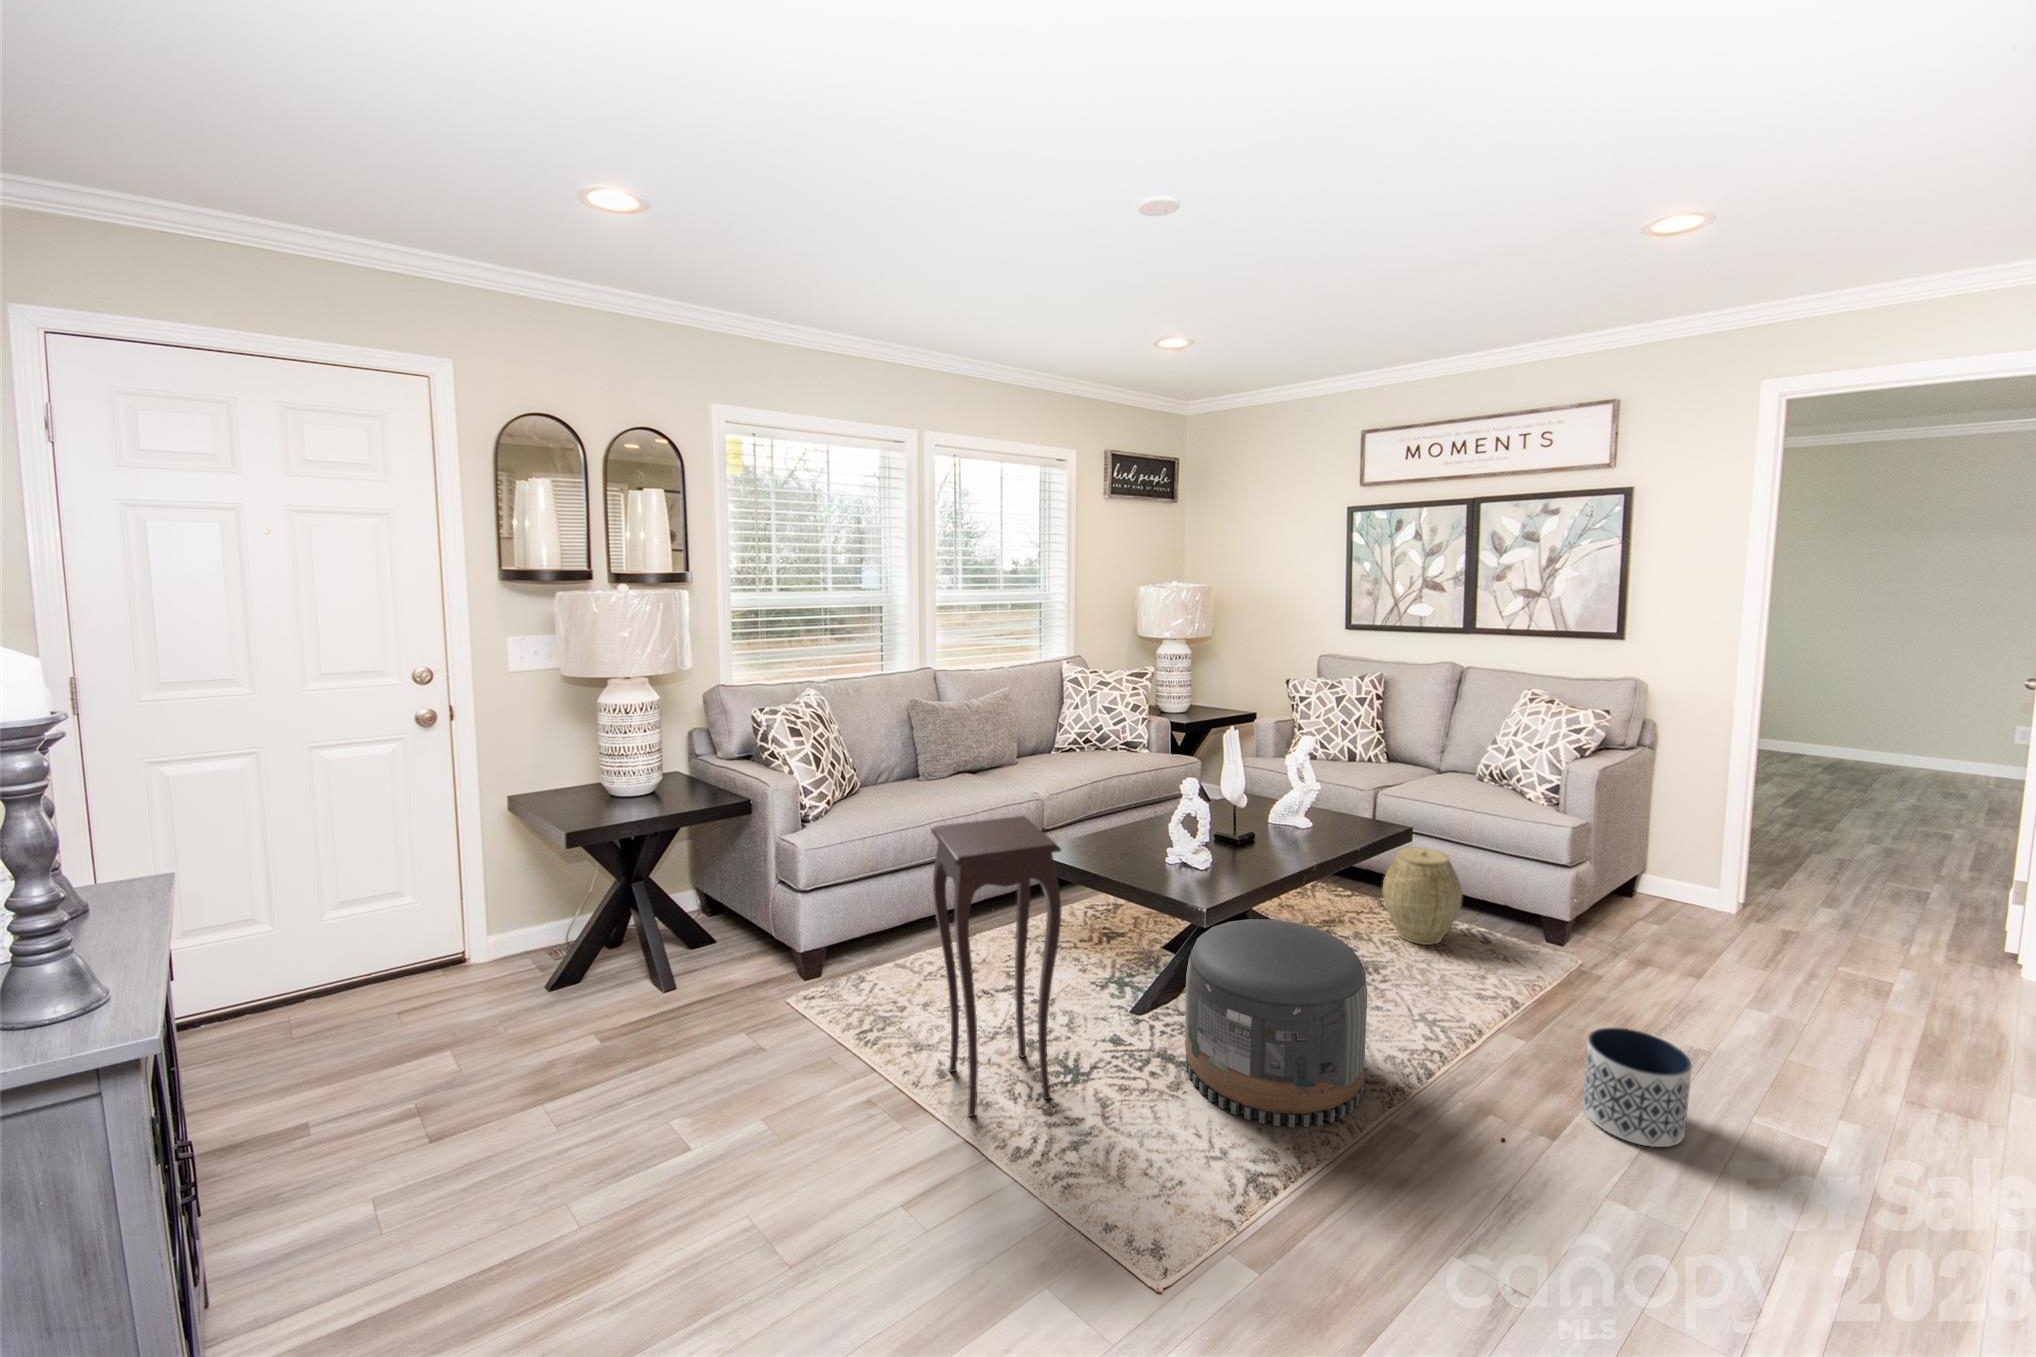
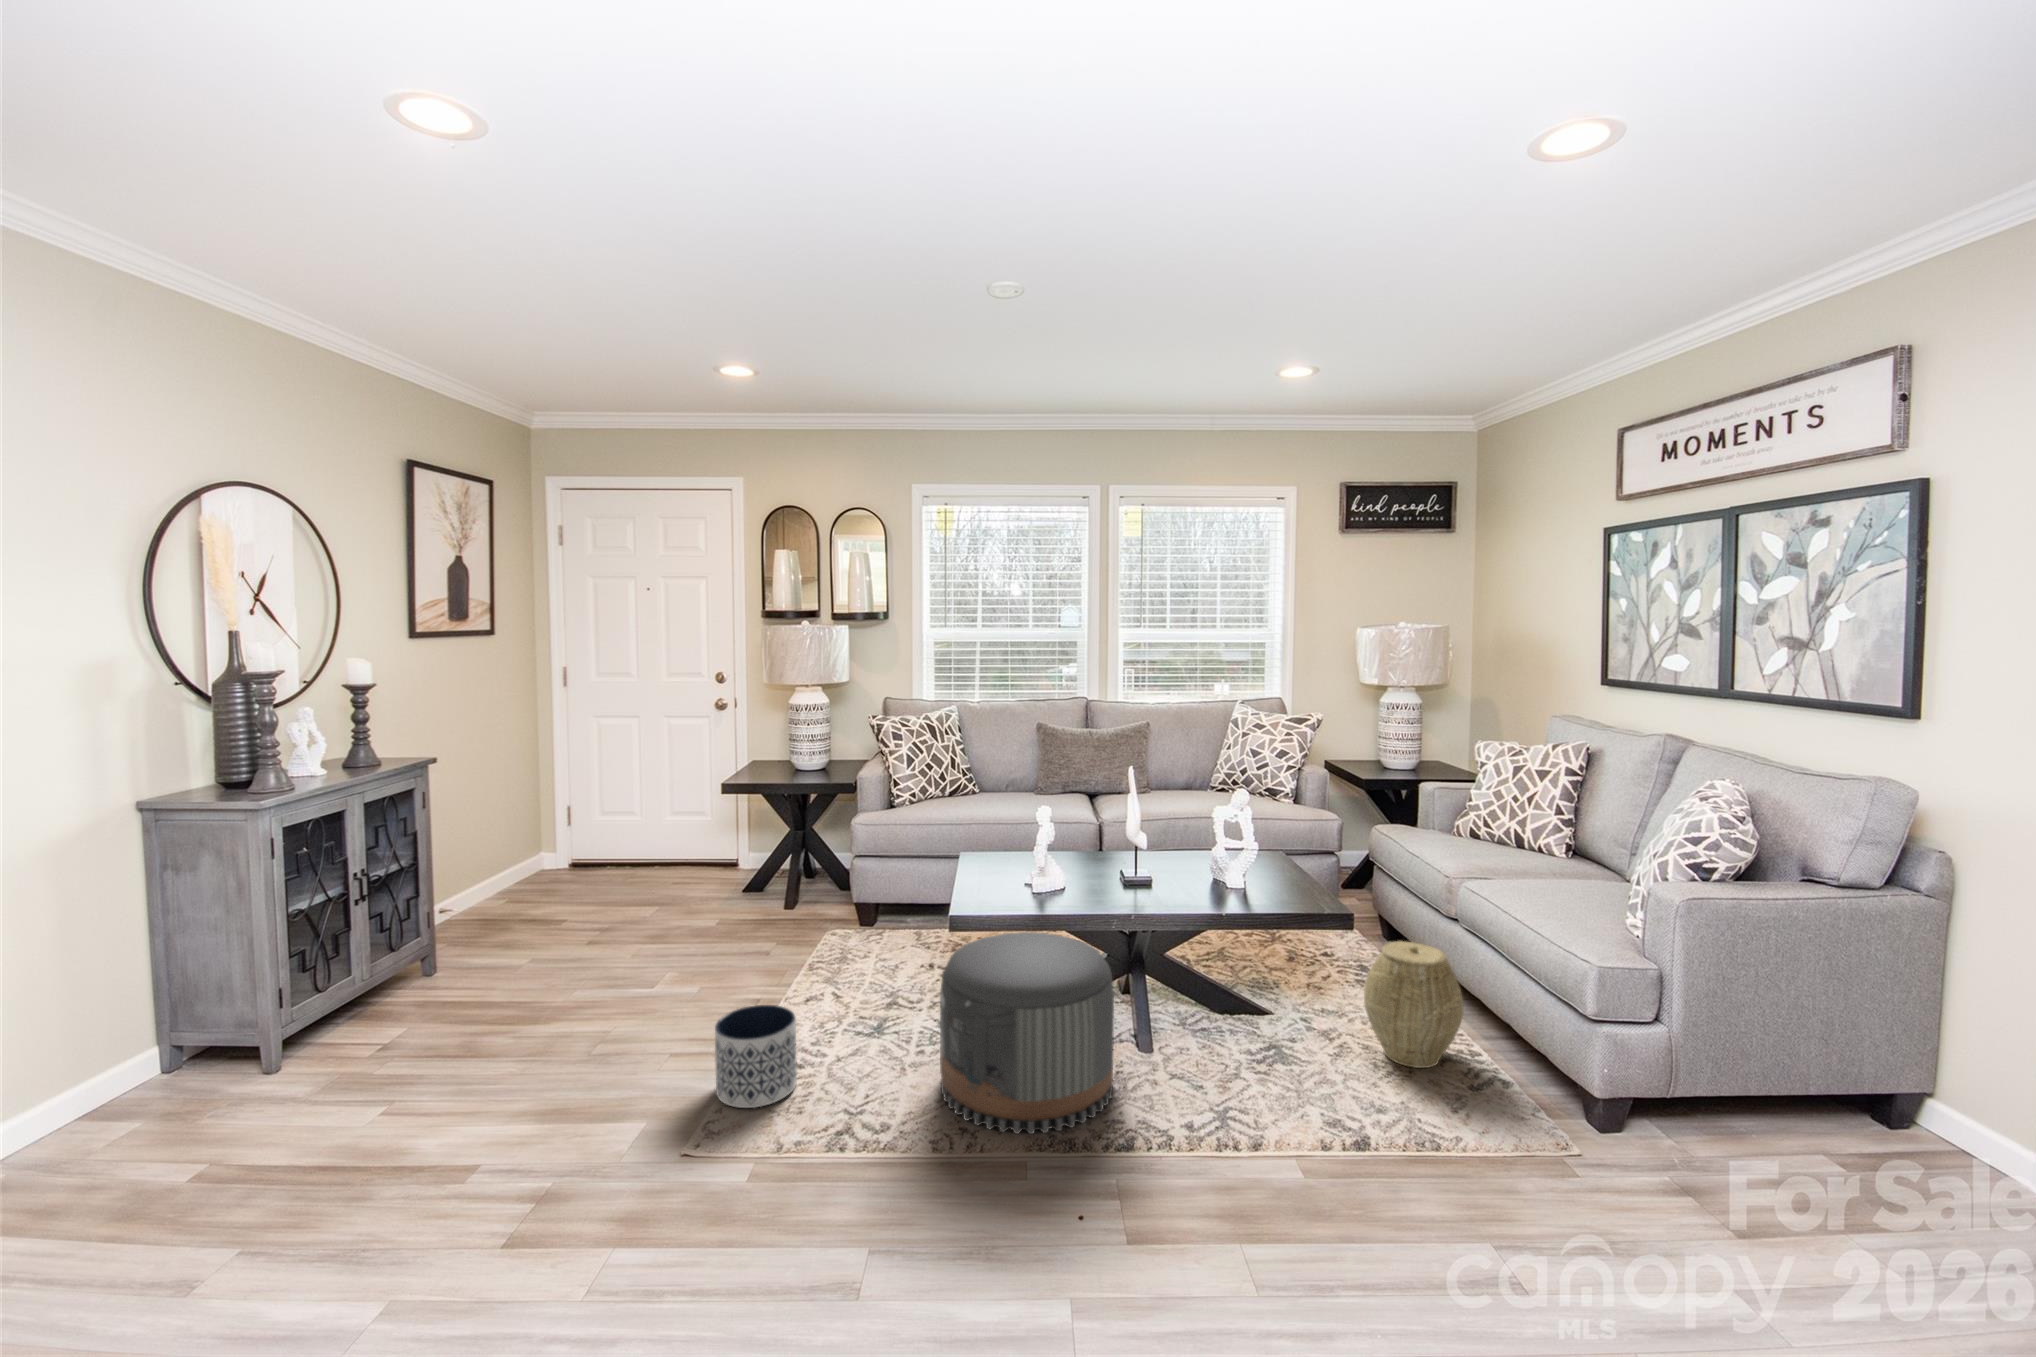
side table: present [931,816,1061,1116] -> none [774,789,895,1034]
planter: present [1583,1028,1692,1147] -> present [715,1005,797,1108]

